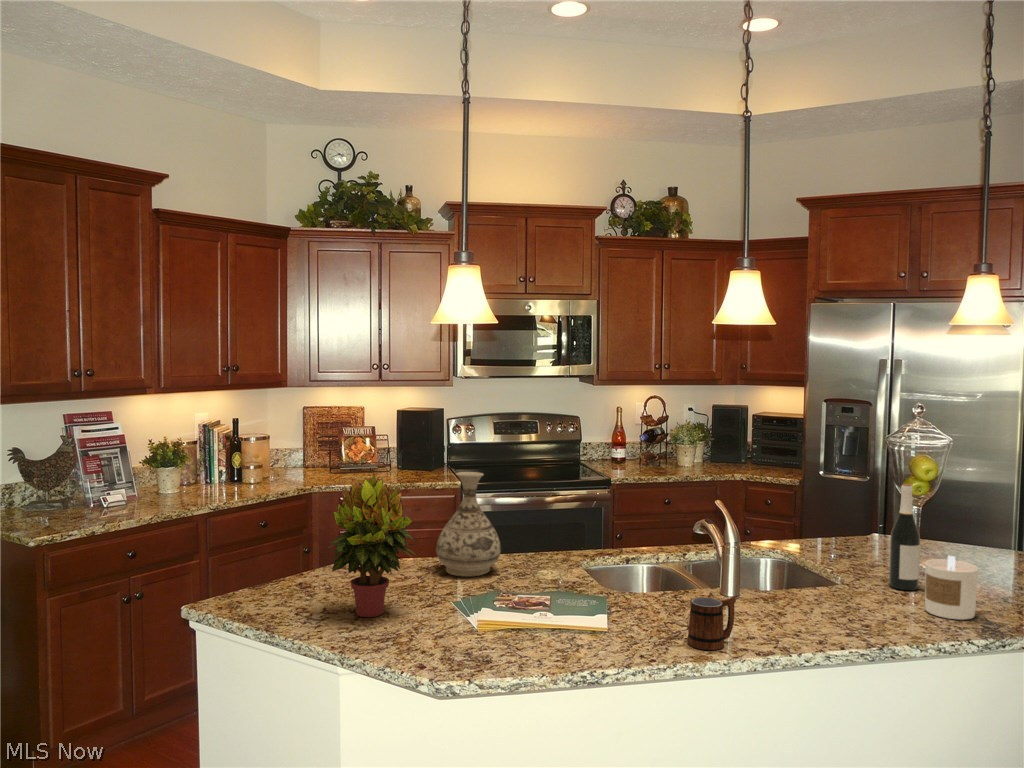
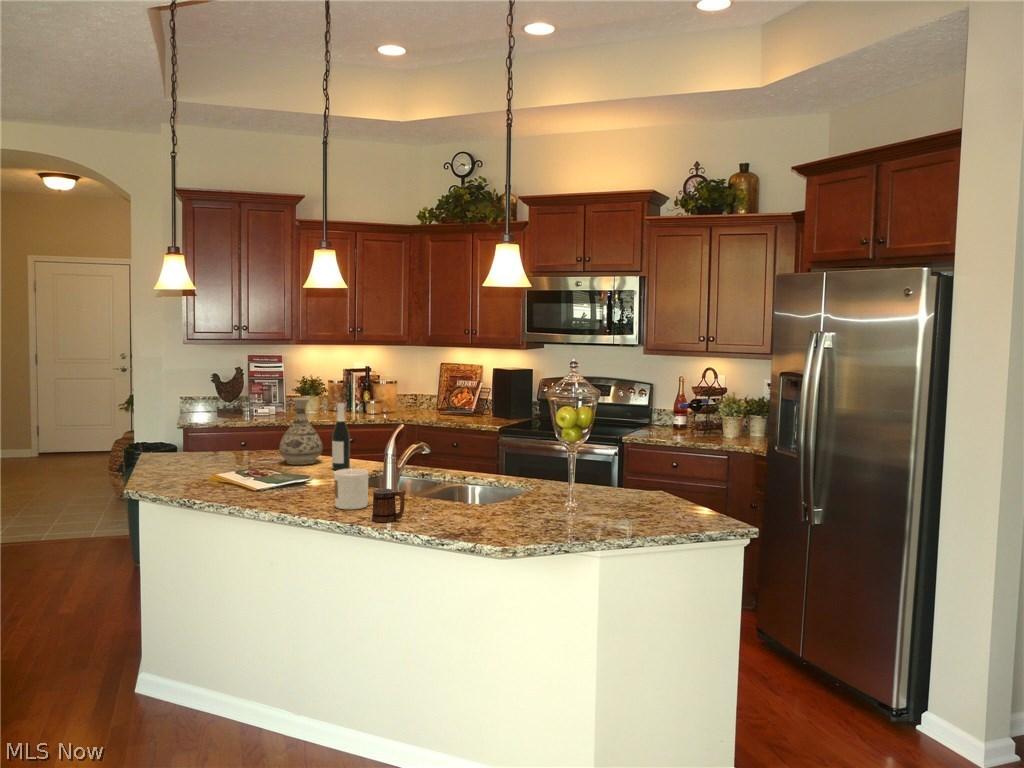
potted plant: present [328,476,416,617] -> none [165,390,218,470]
wine bottle: present [889,484,920,590] -> present [332,402,350,470]
candle: present [925,556,978,620] -> present [334,469,368,510]
mug: present [687,596,736,650] -> present [372,489,406,522]

